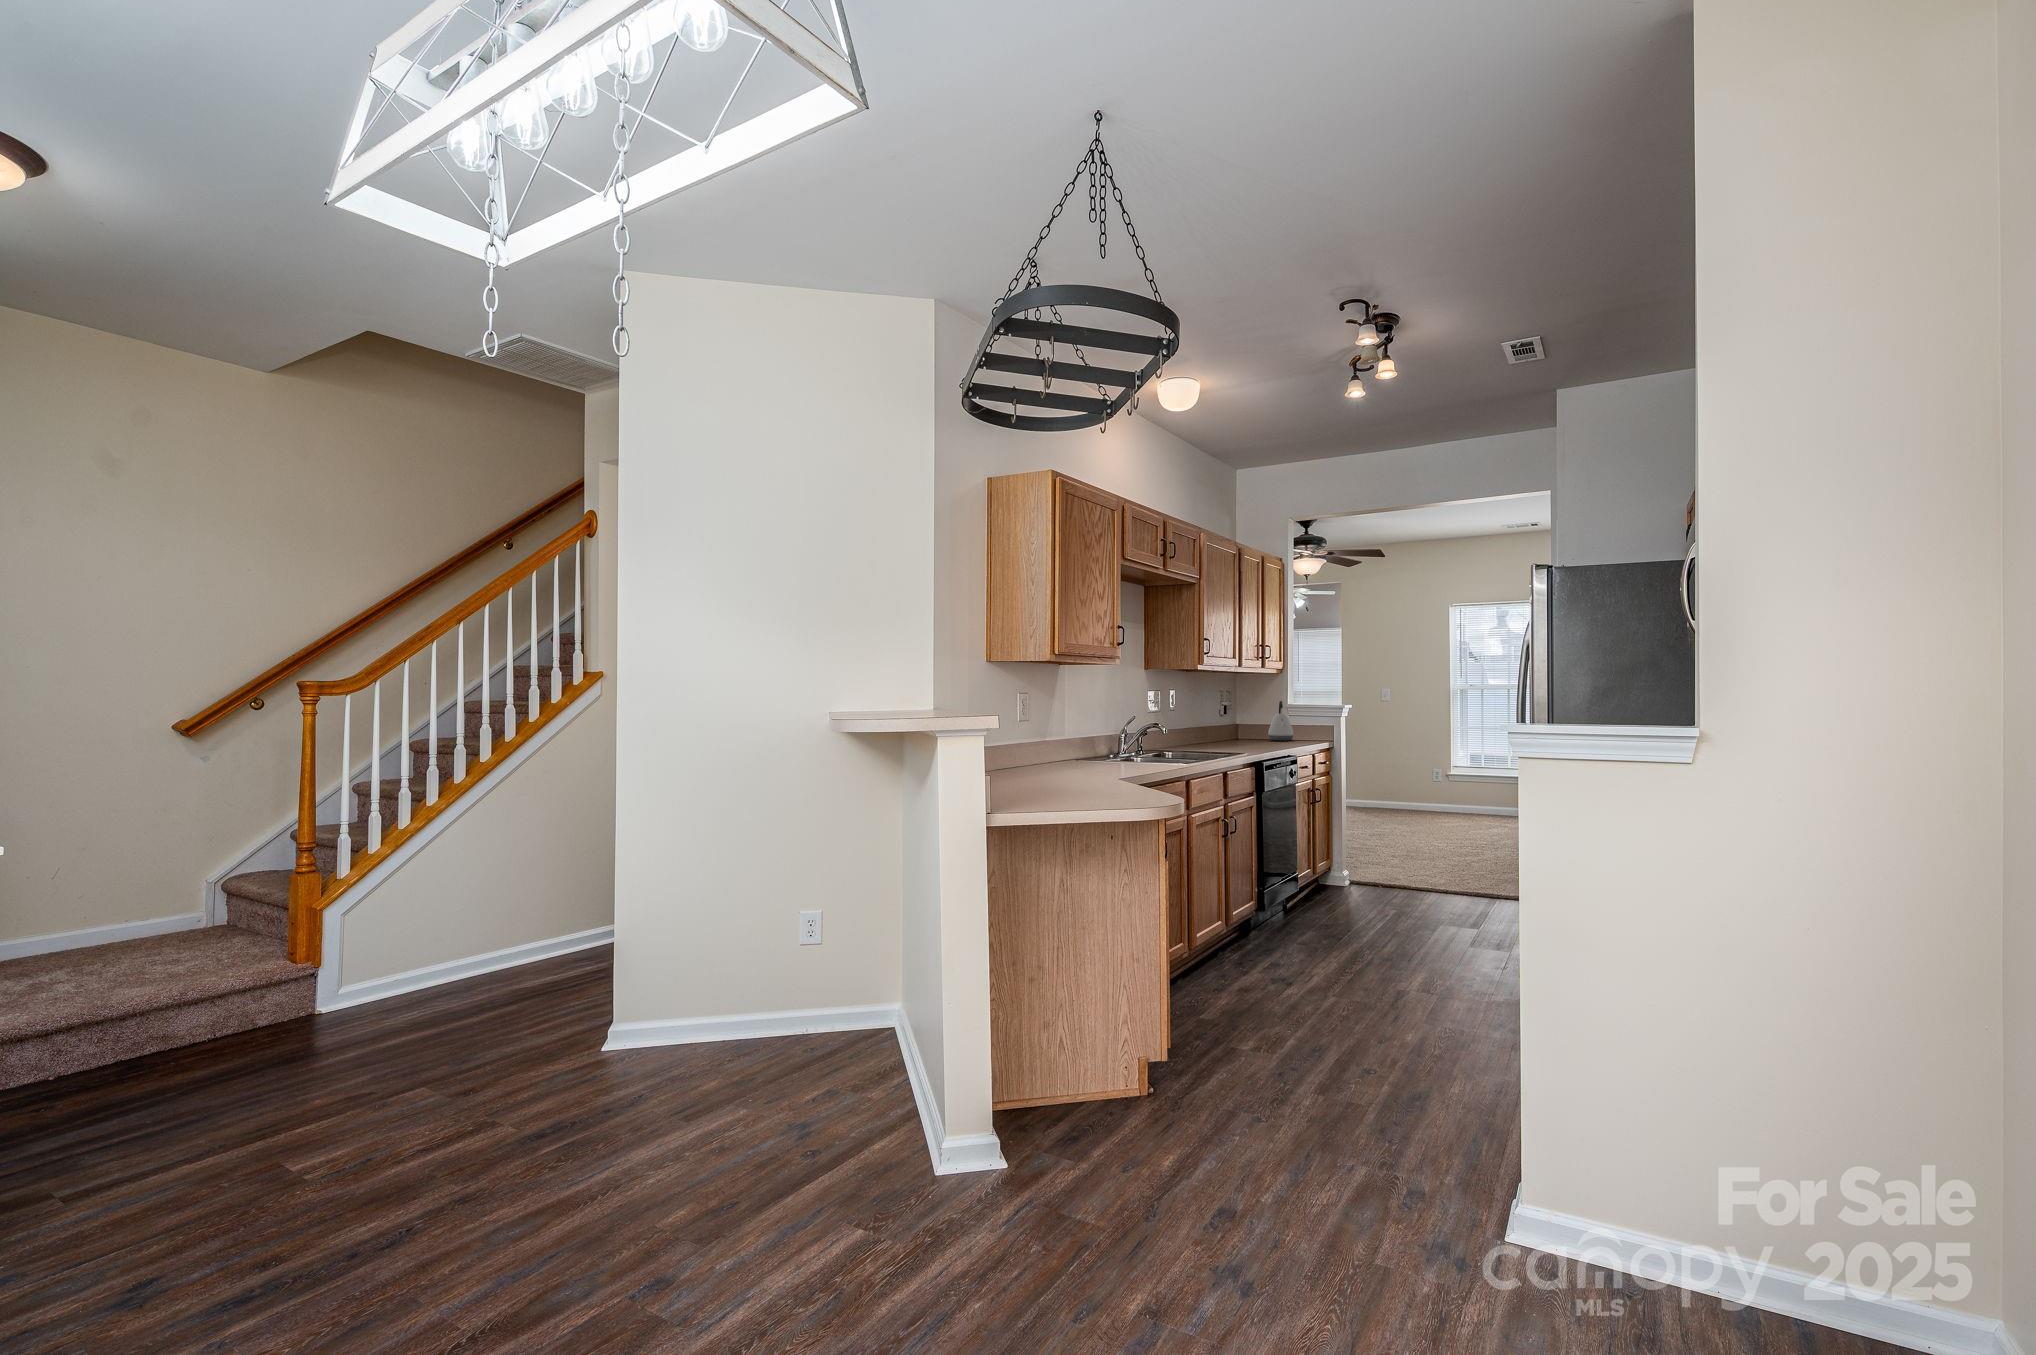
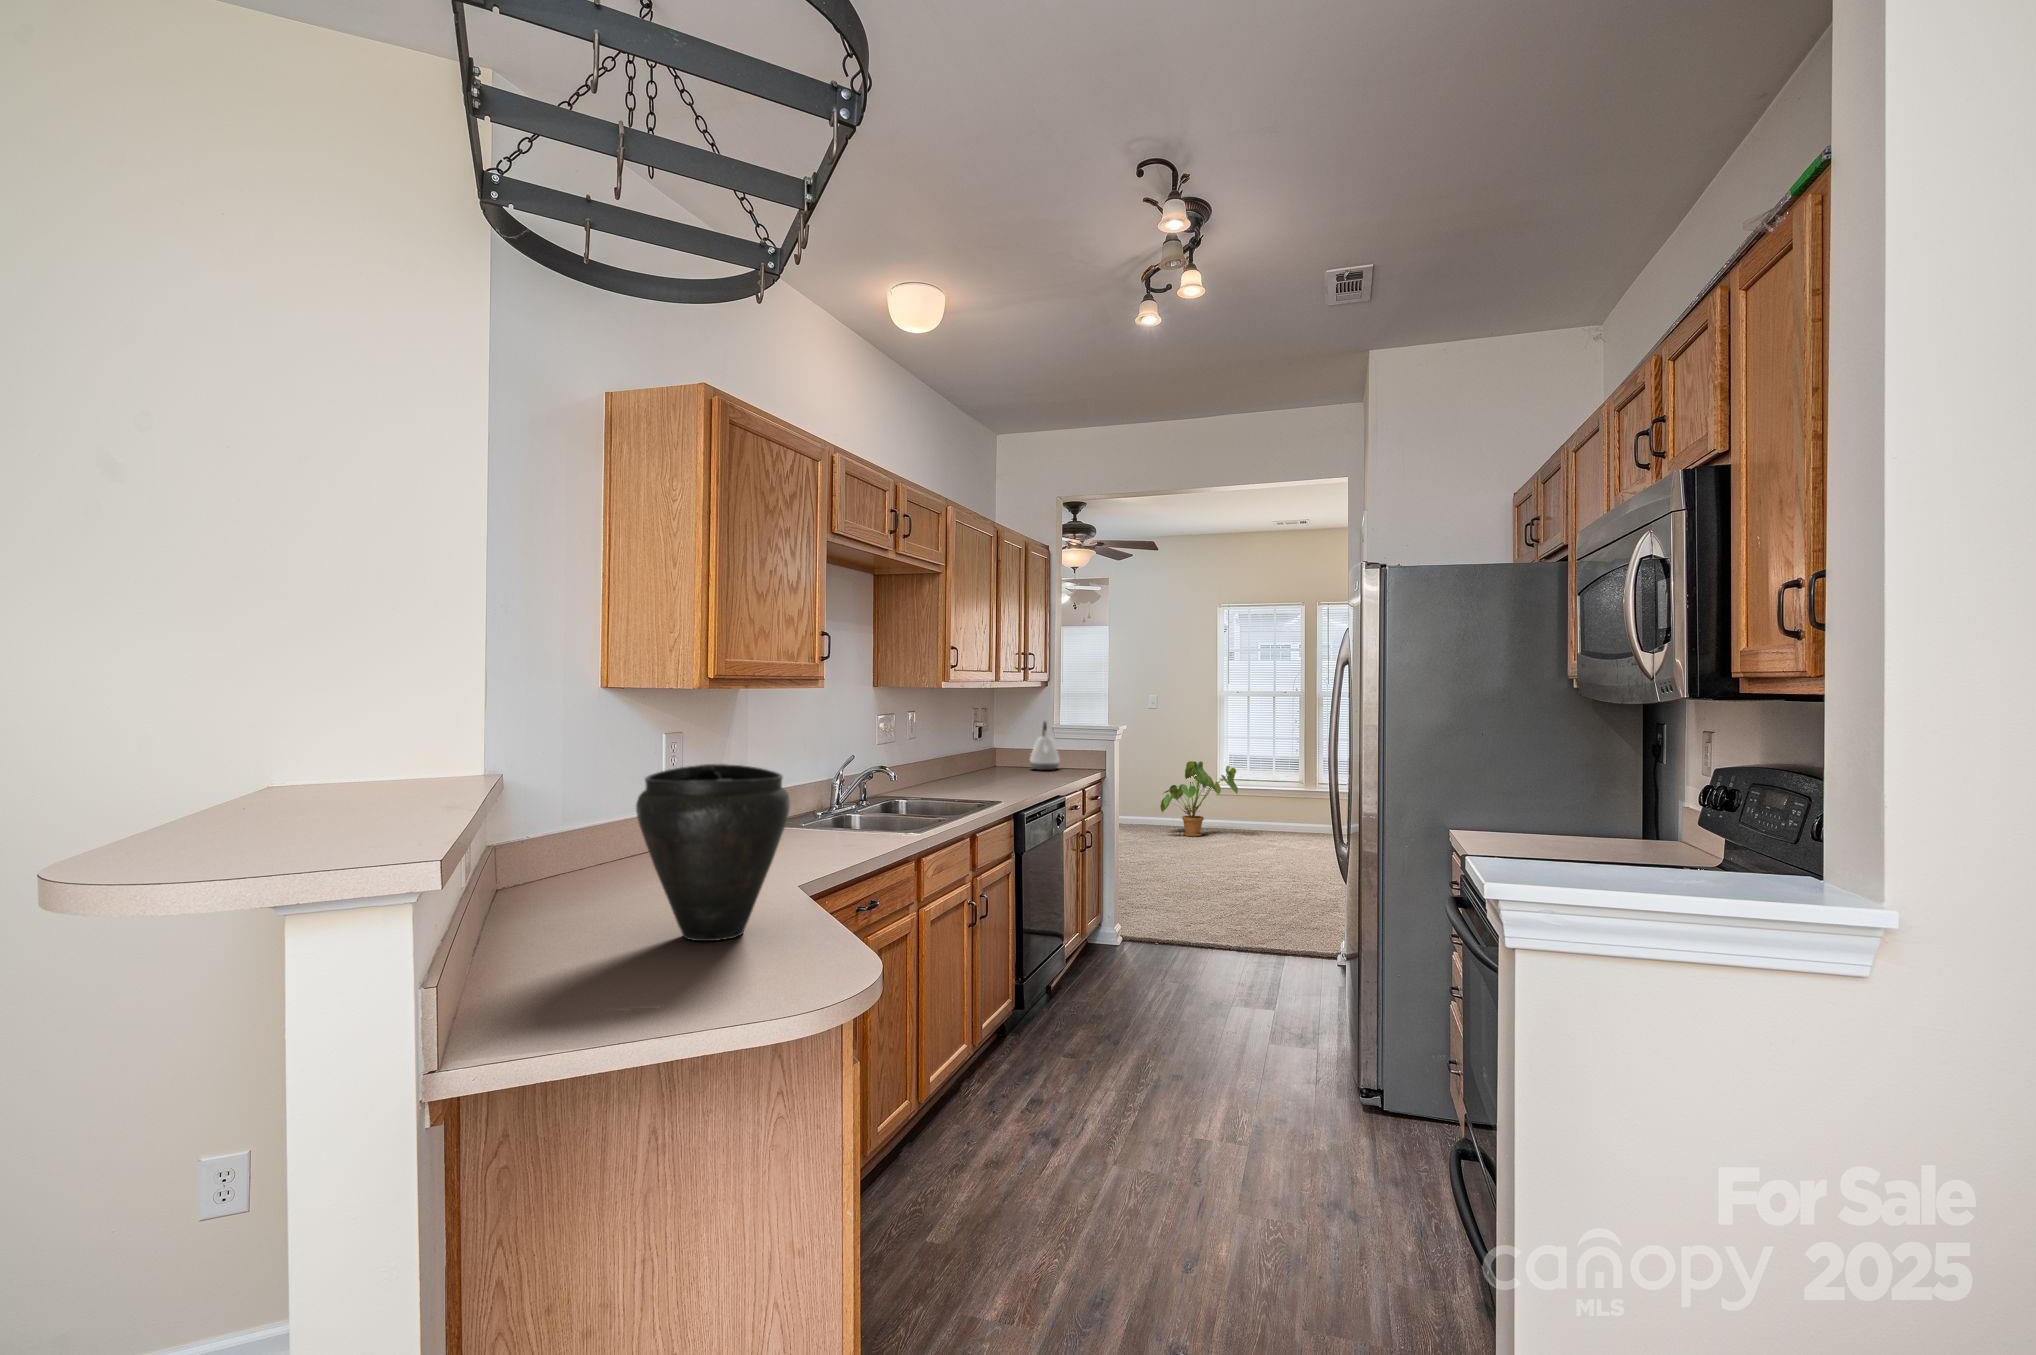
vase: none [1038,699,1124,796] -> present [636,764,790,941]
house plant: none [1391,748,1467,817] -> present [1160,761,1238,837]

